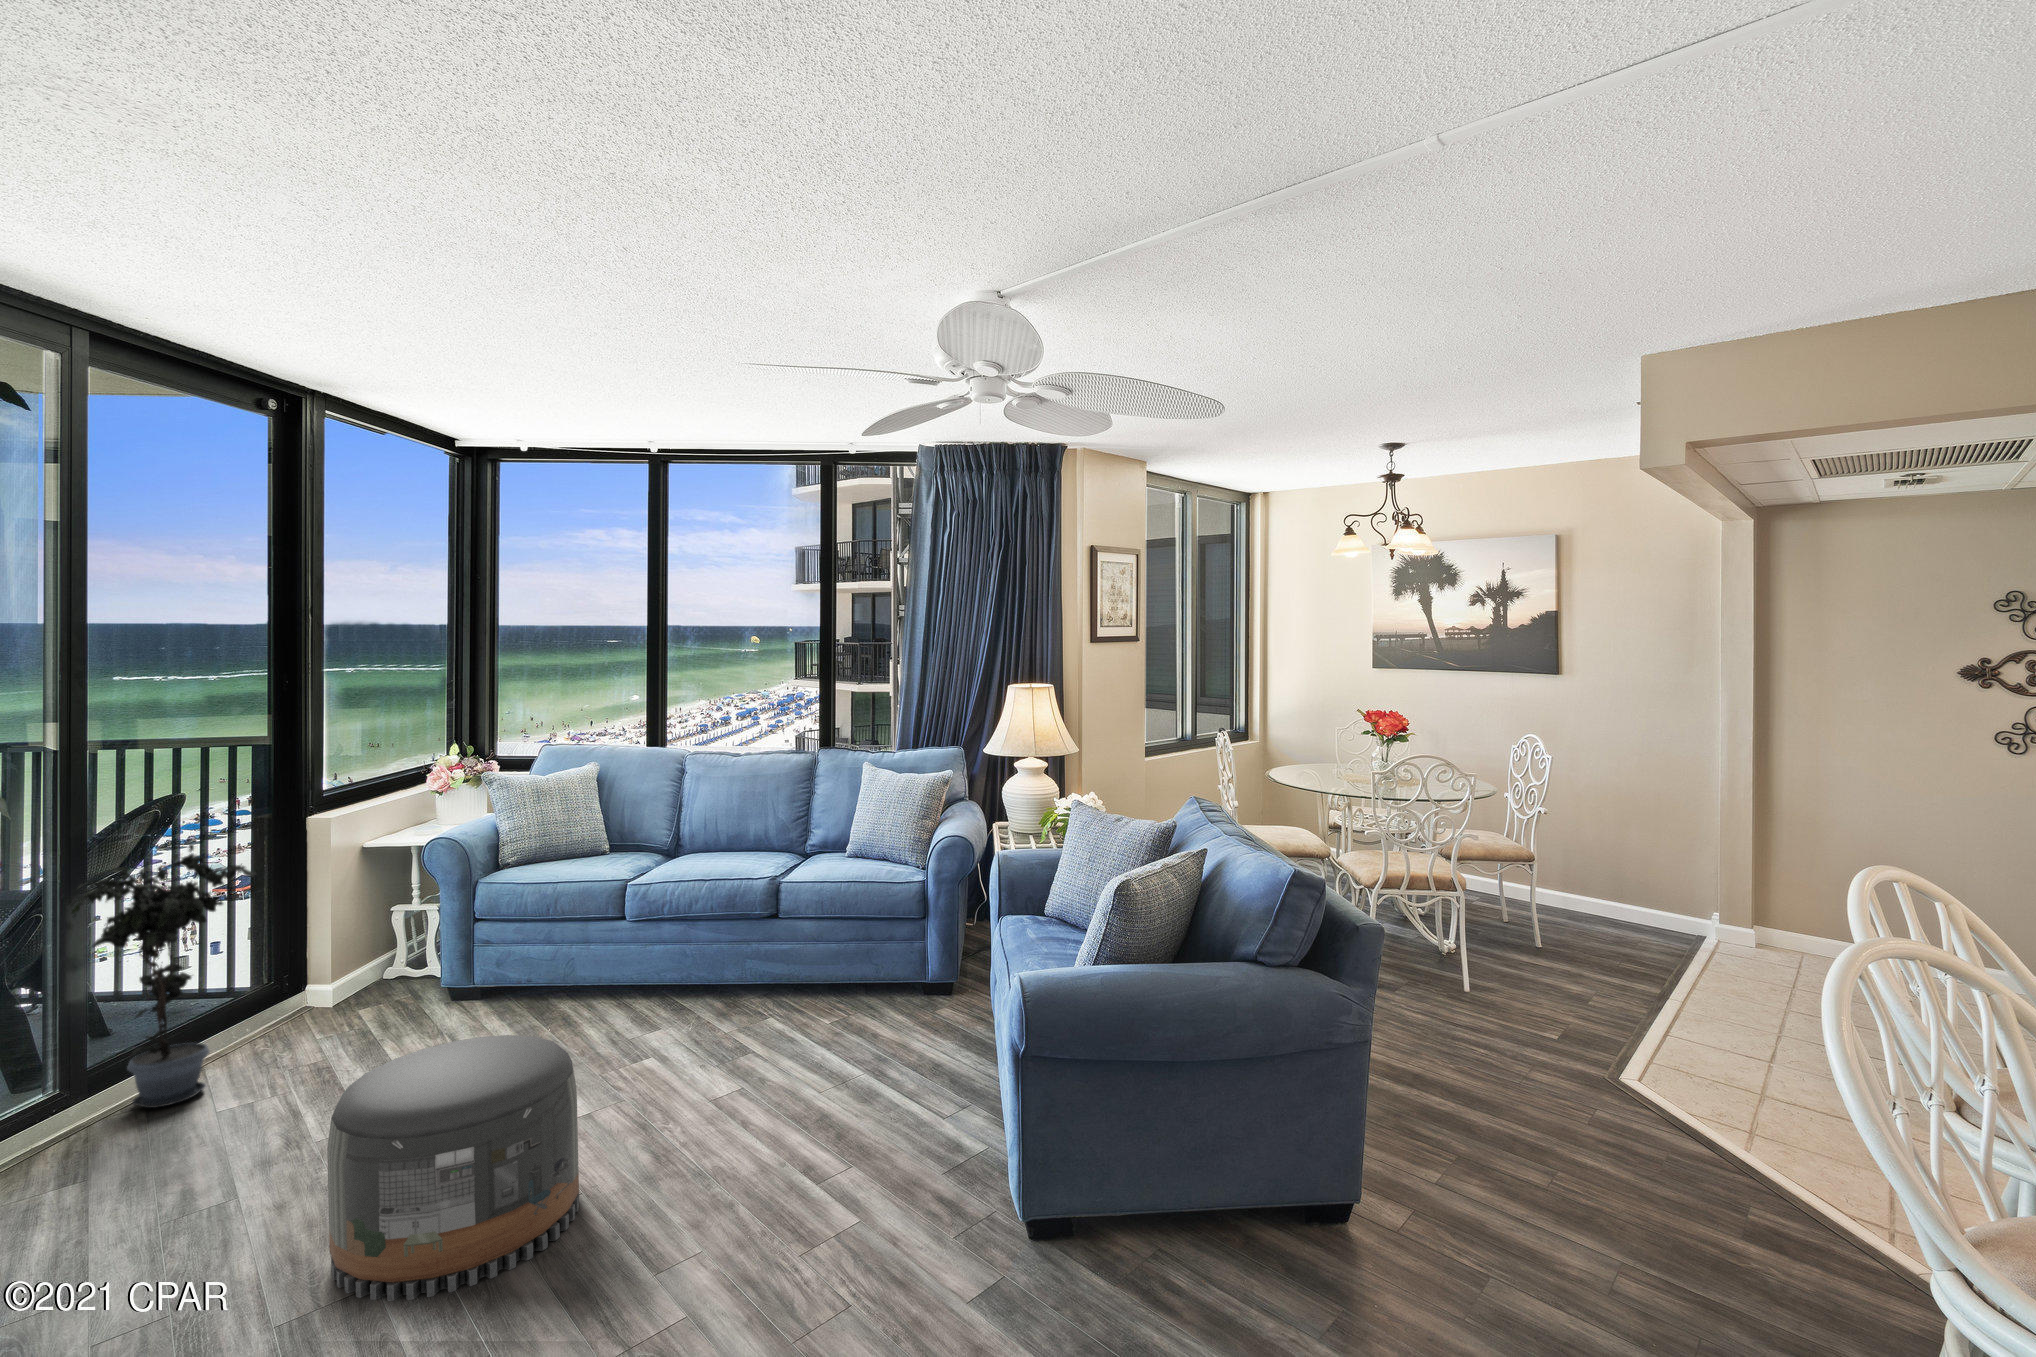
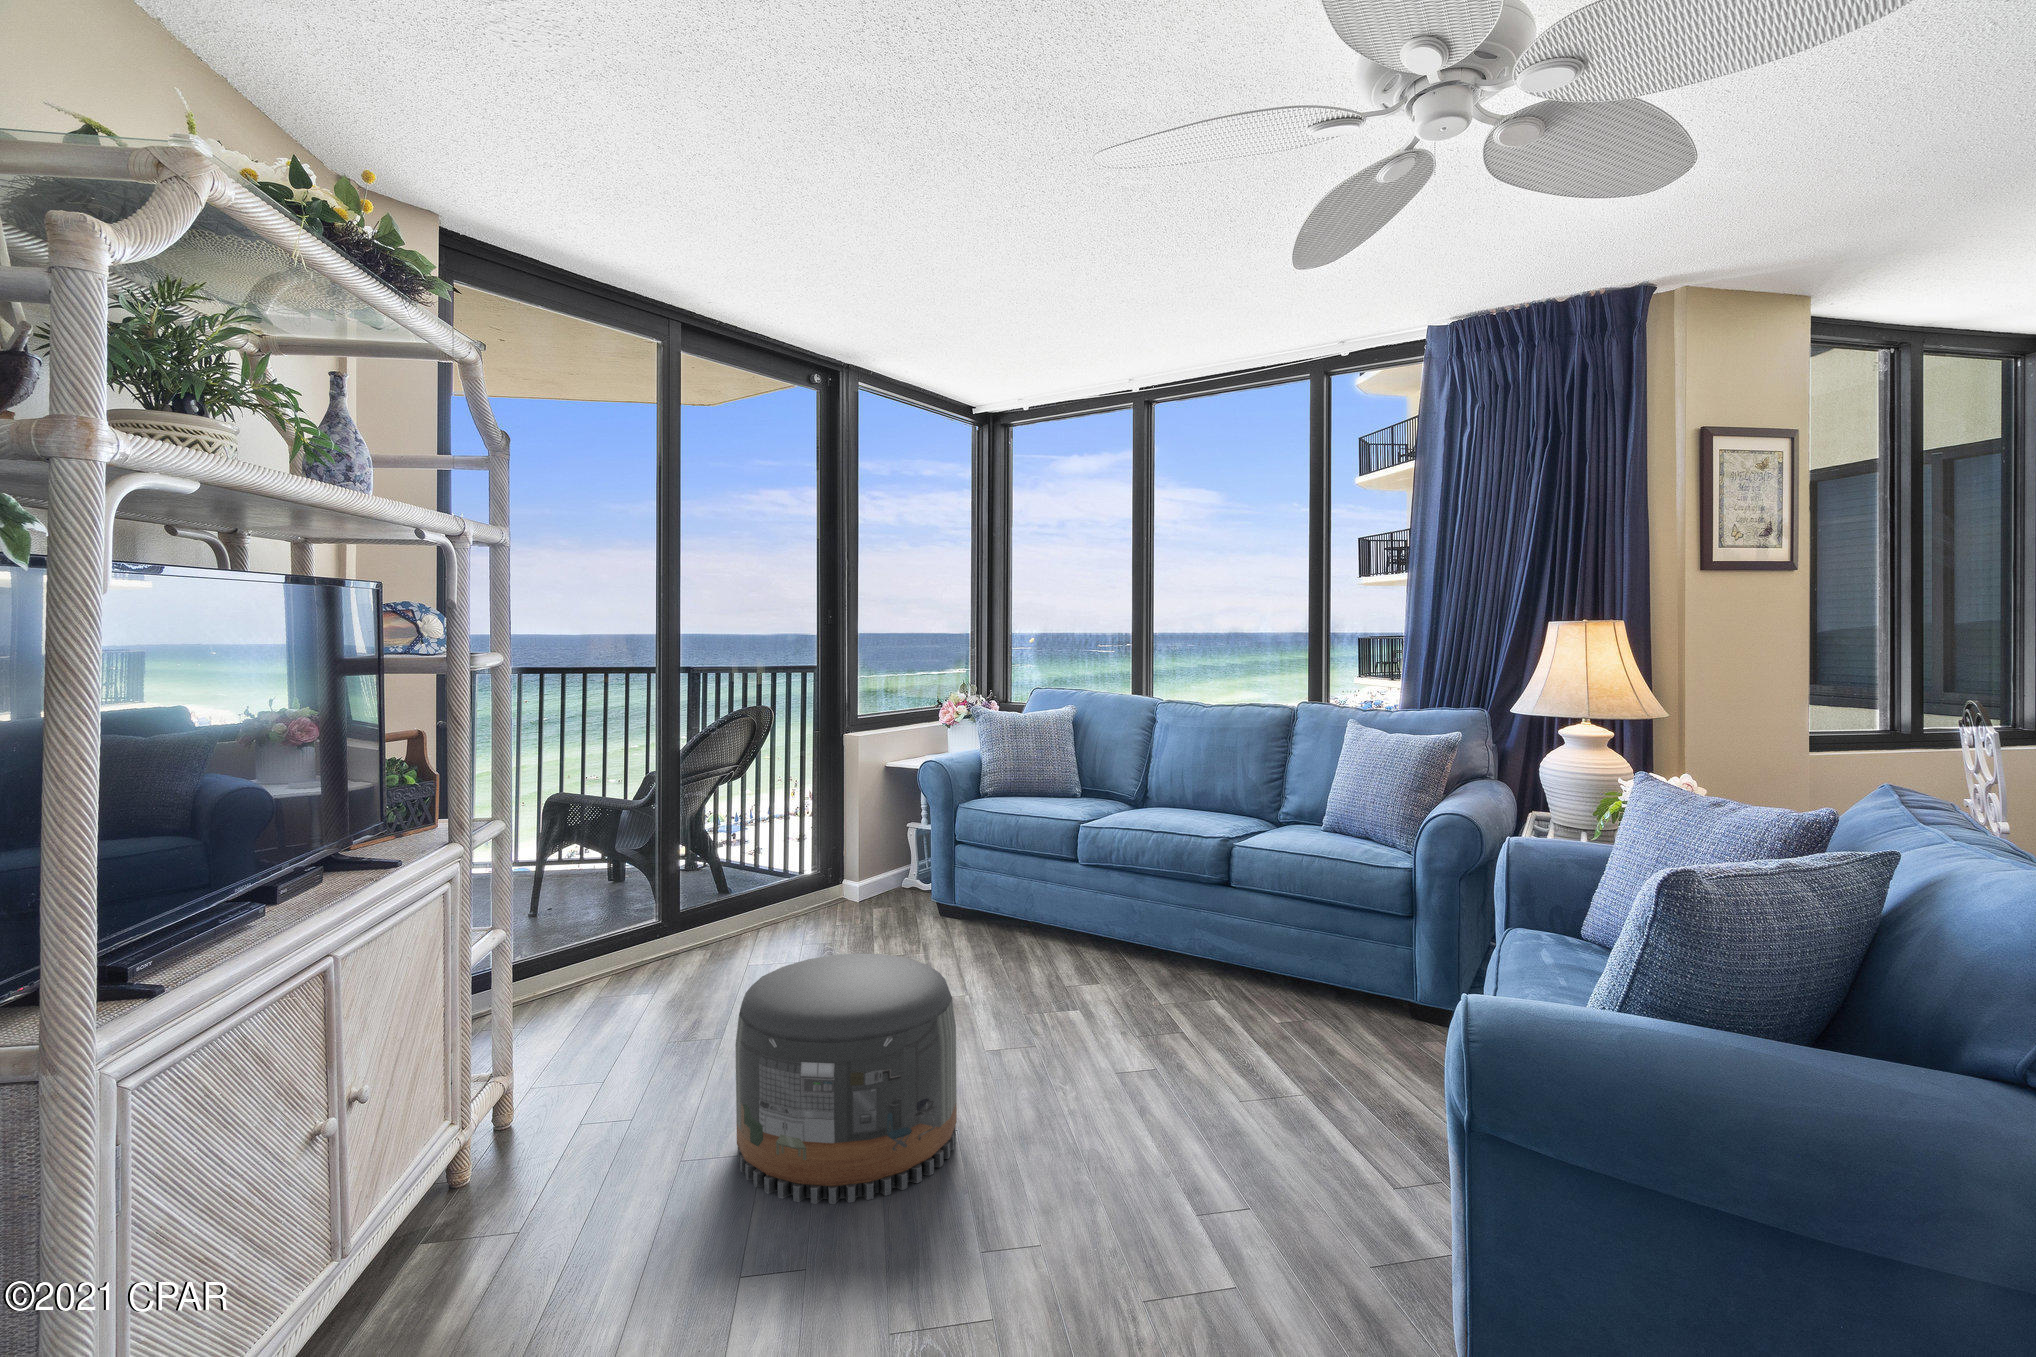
potted plant: present [68,844,256,1108] -> none [647,746,783,963]

